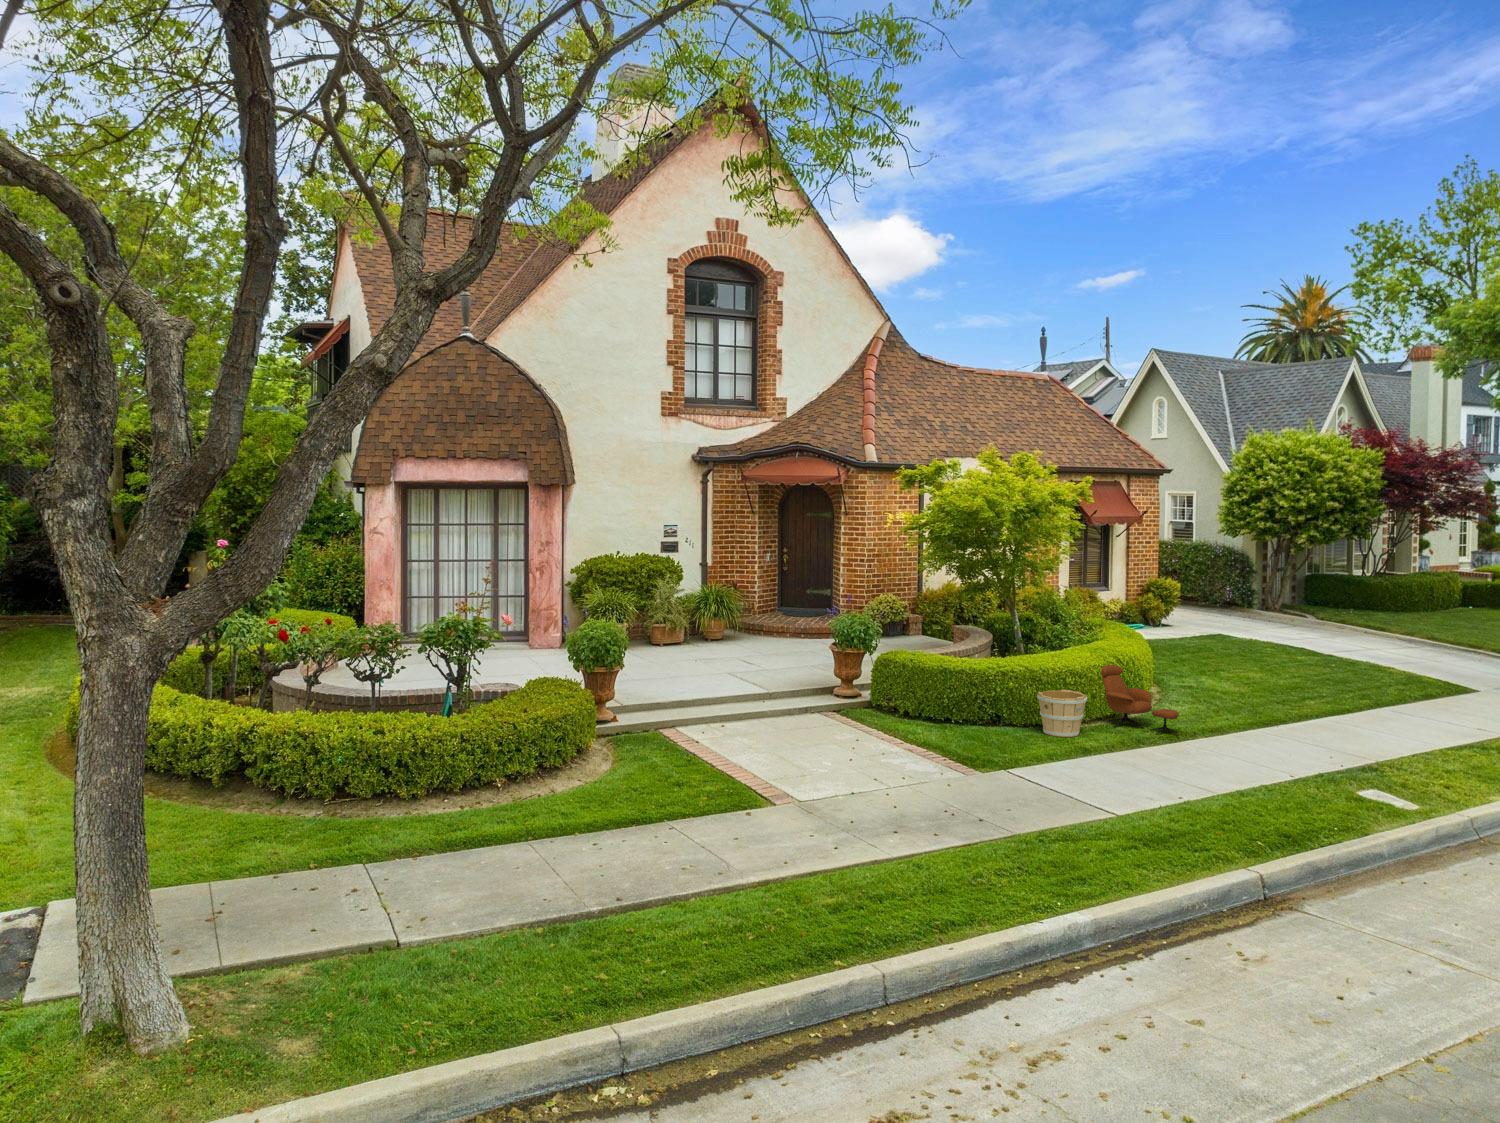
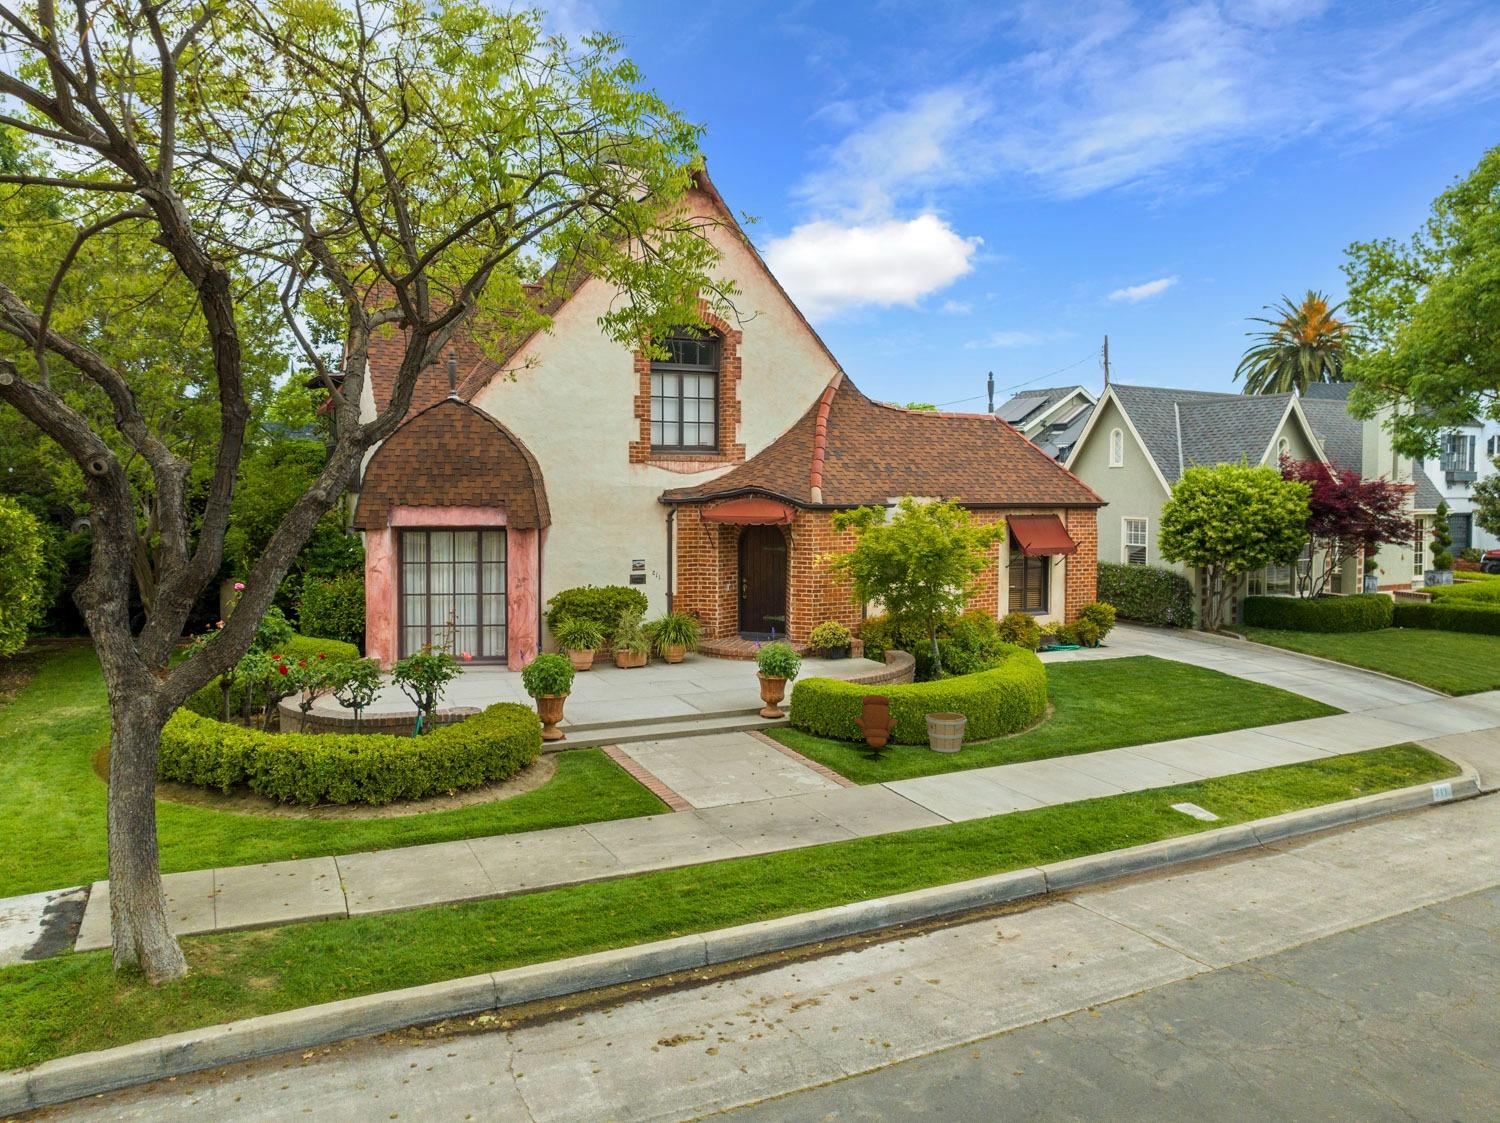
lounge chair: present [1102,665,1179,735] -> present [854,695,898,762]

